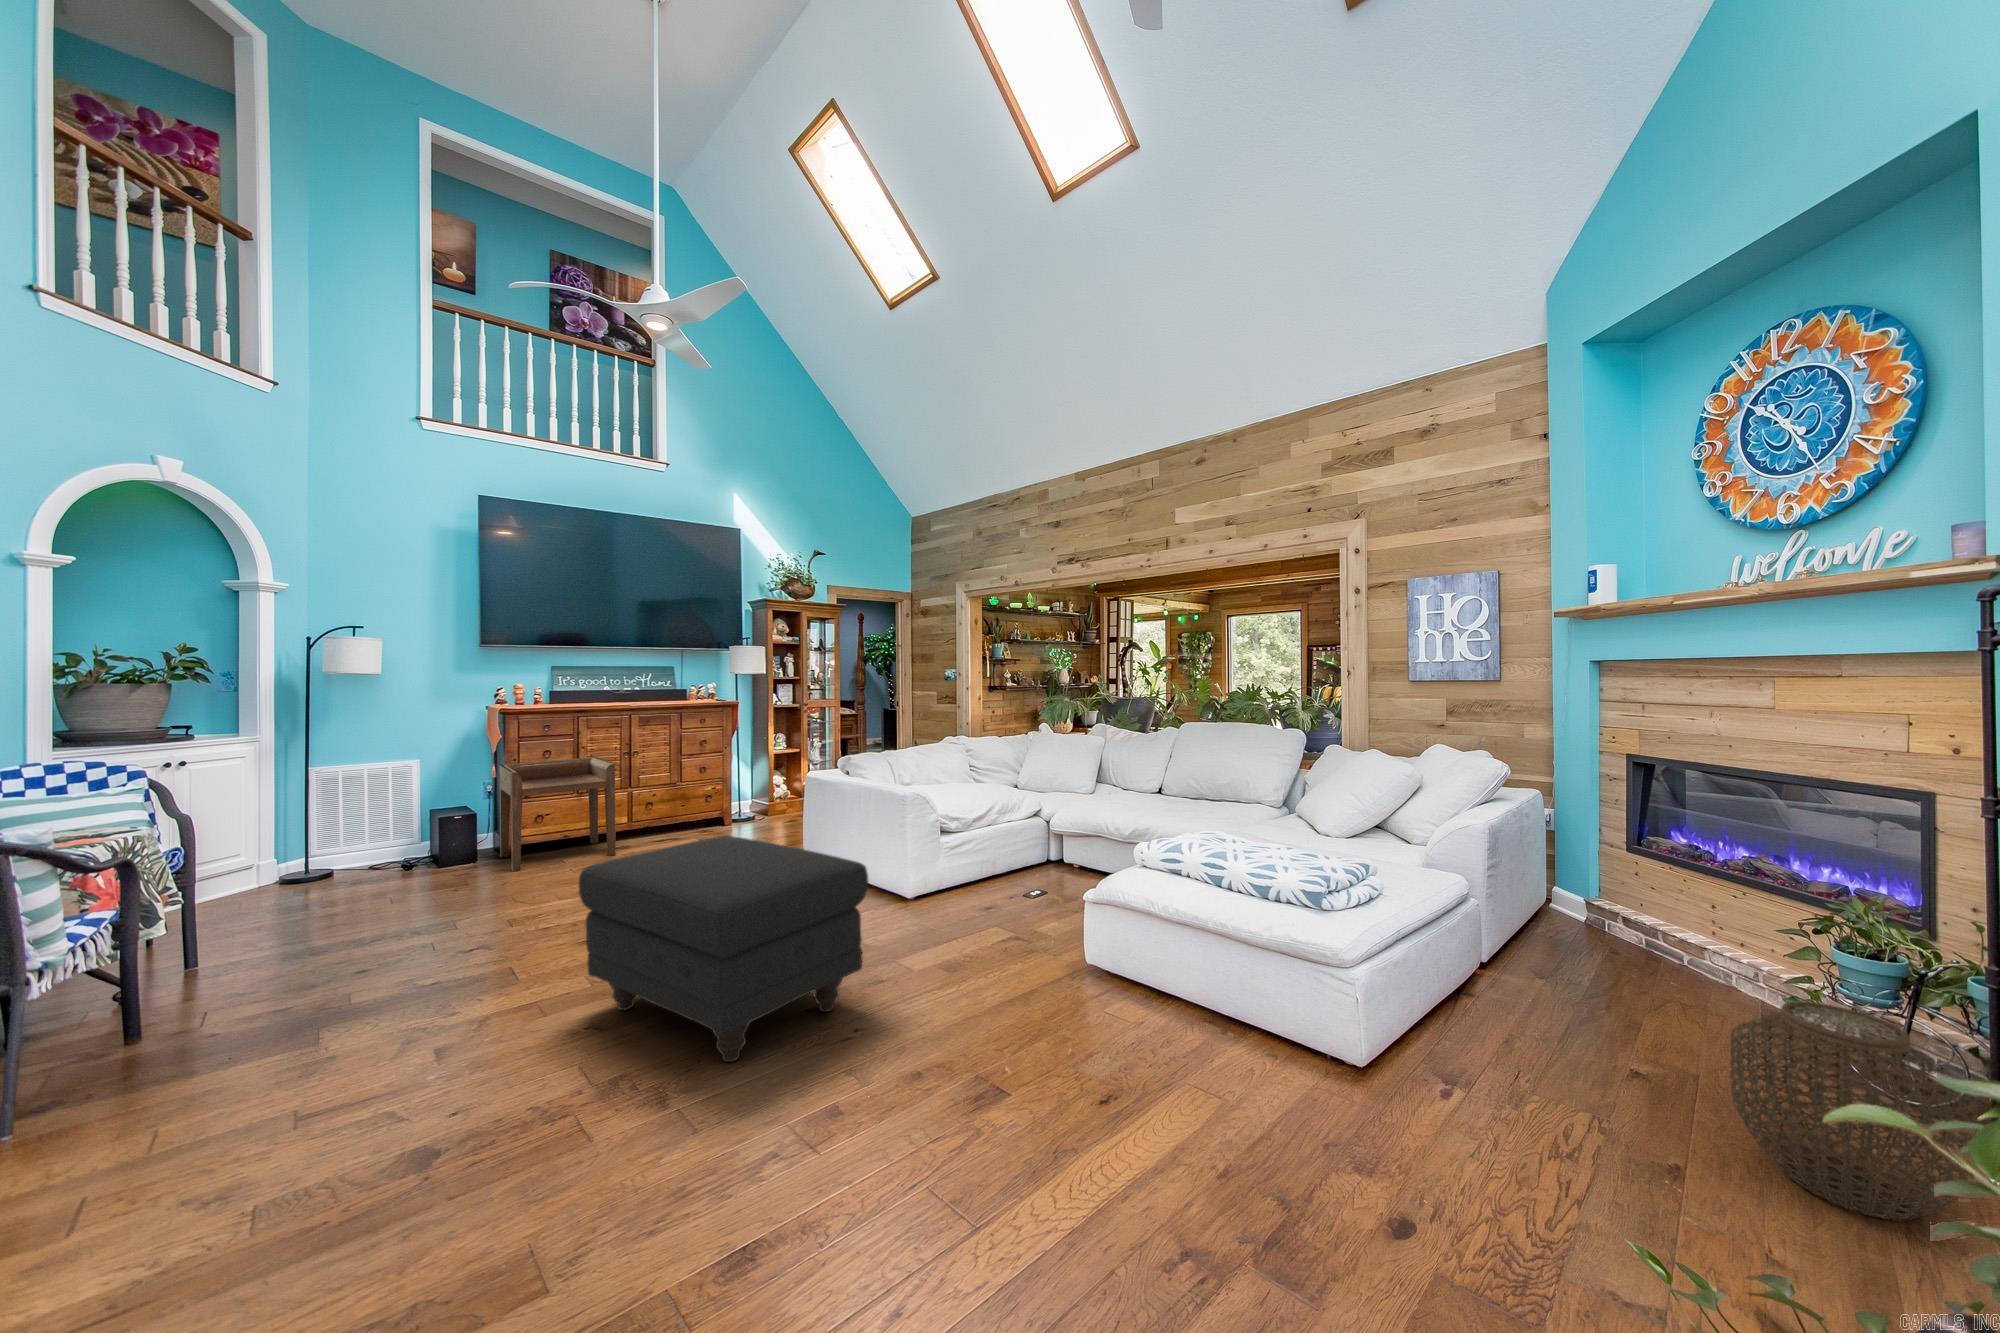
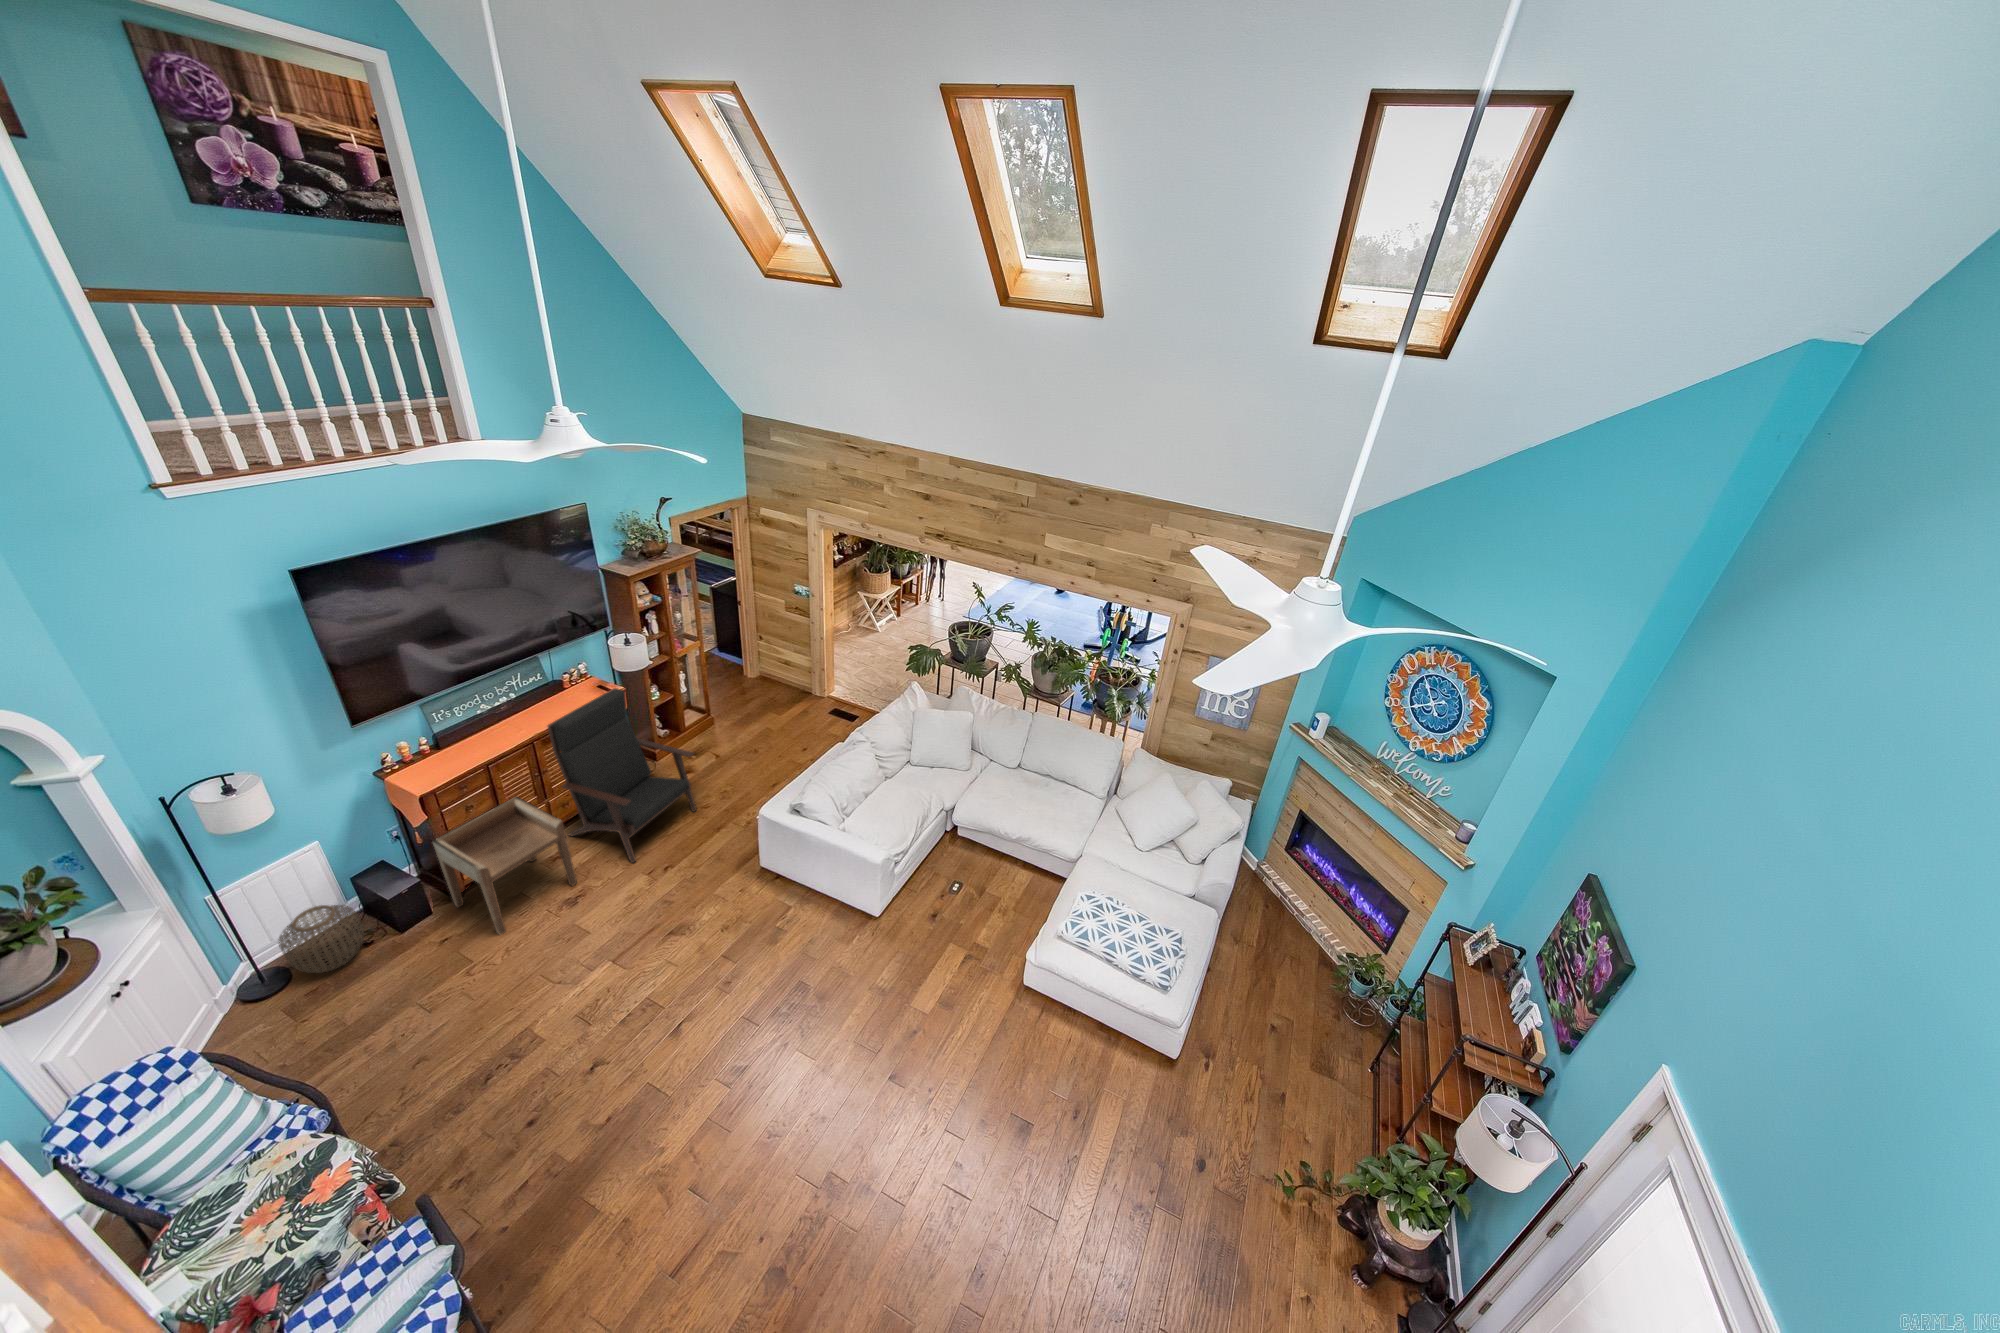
lounge chair: none [640,686,778,850] -> present [548,688,696,863]
ottoman: present [579,835,868,1062] -> none [745,979,930,1152]
woven basket: present [1730,1002,1978,1220] -> present [279,905,364,973]

